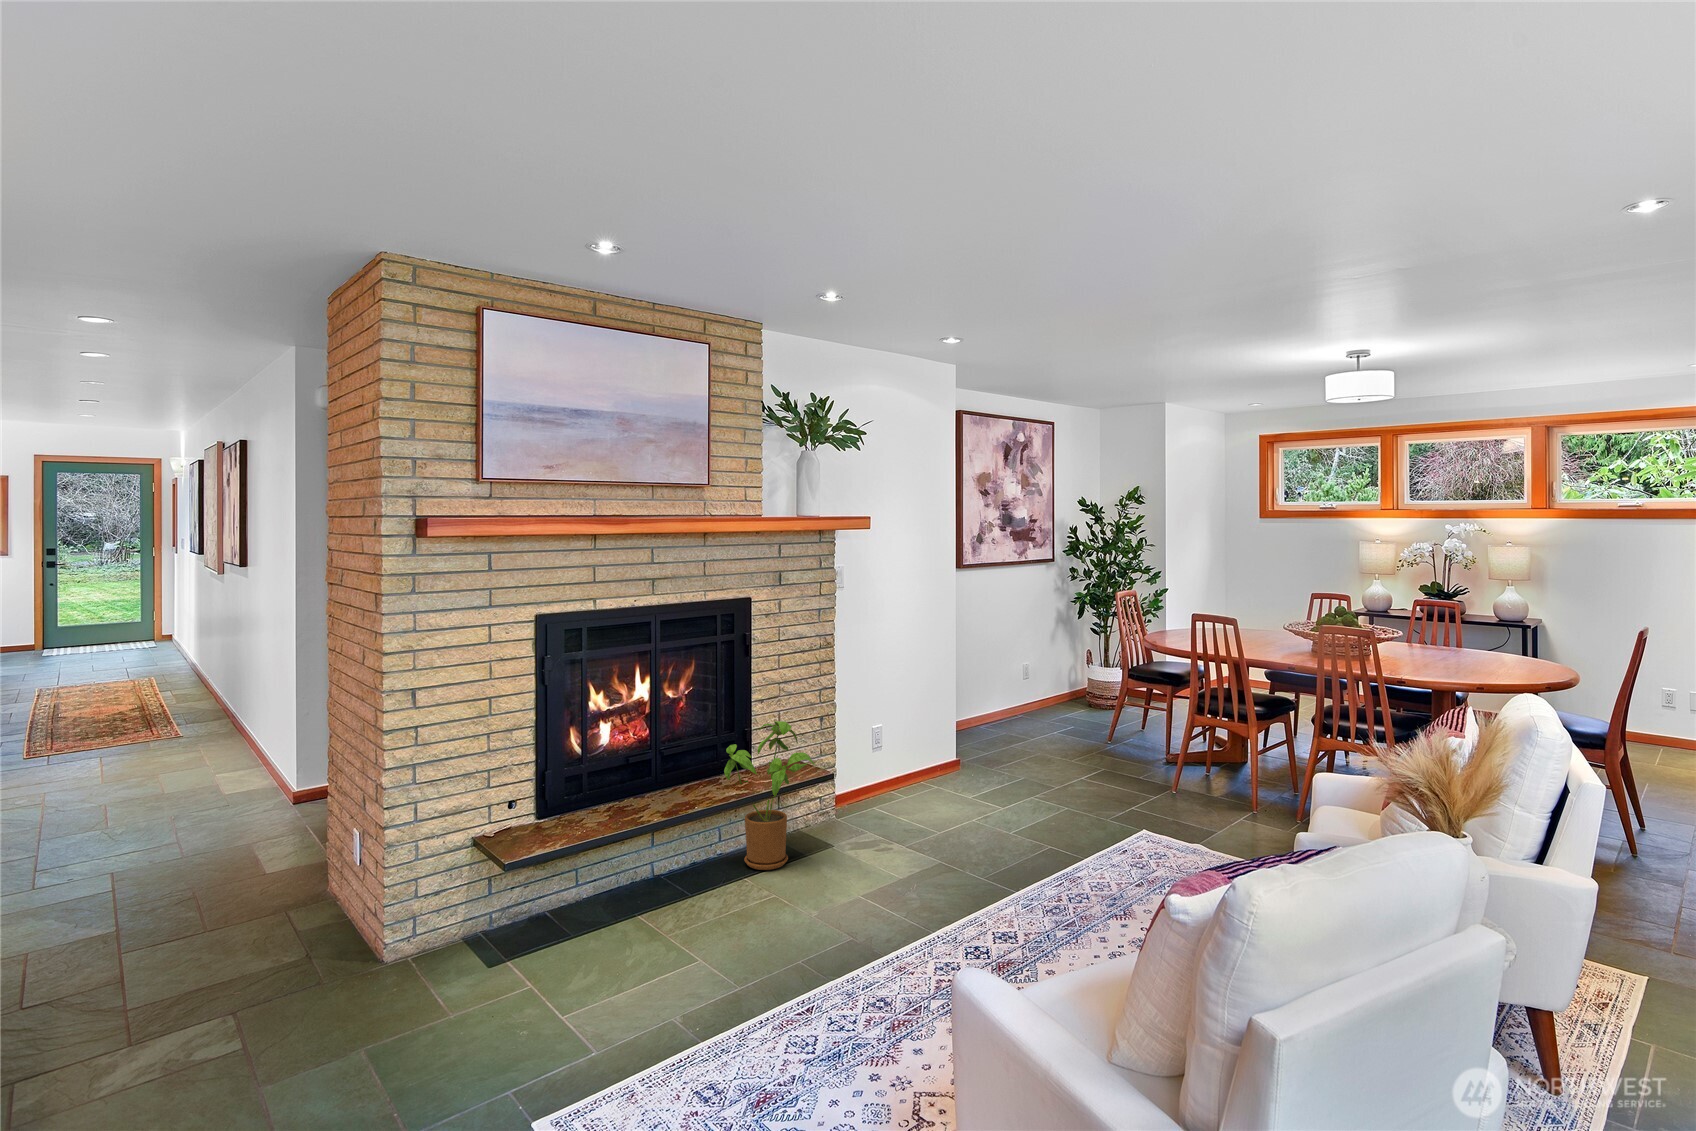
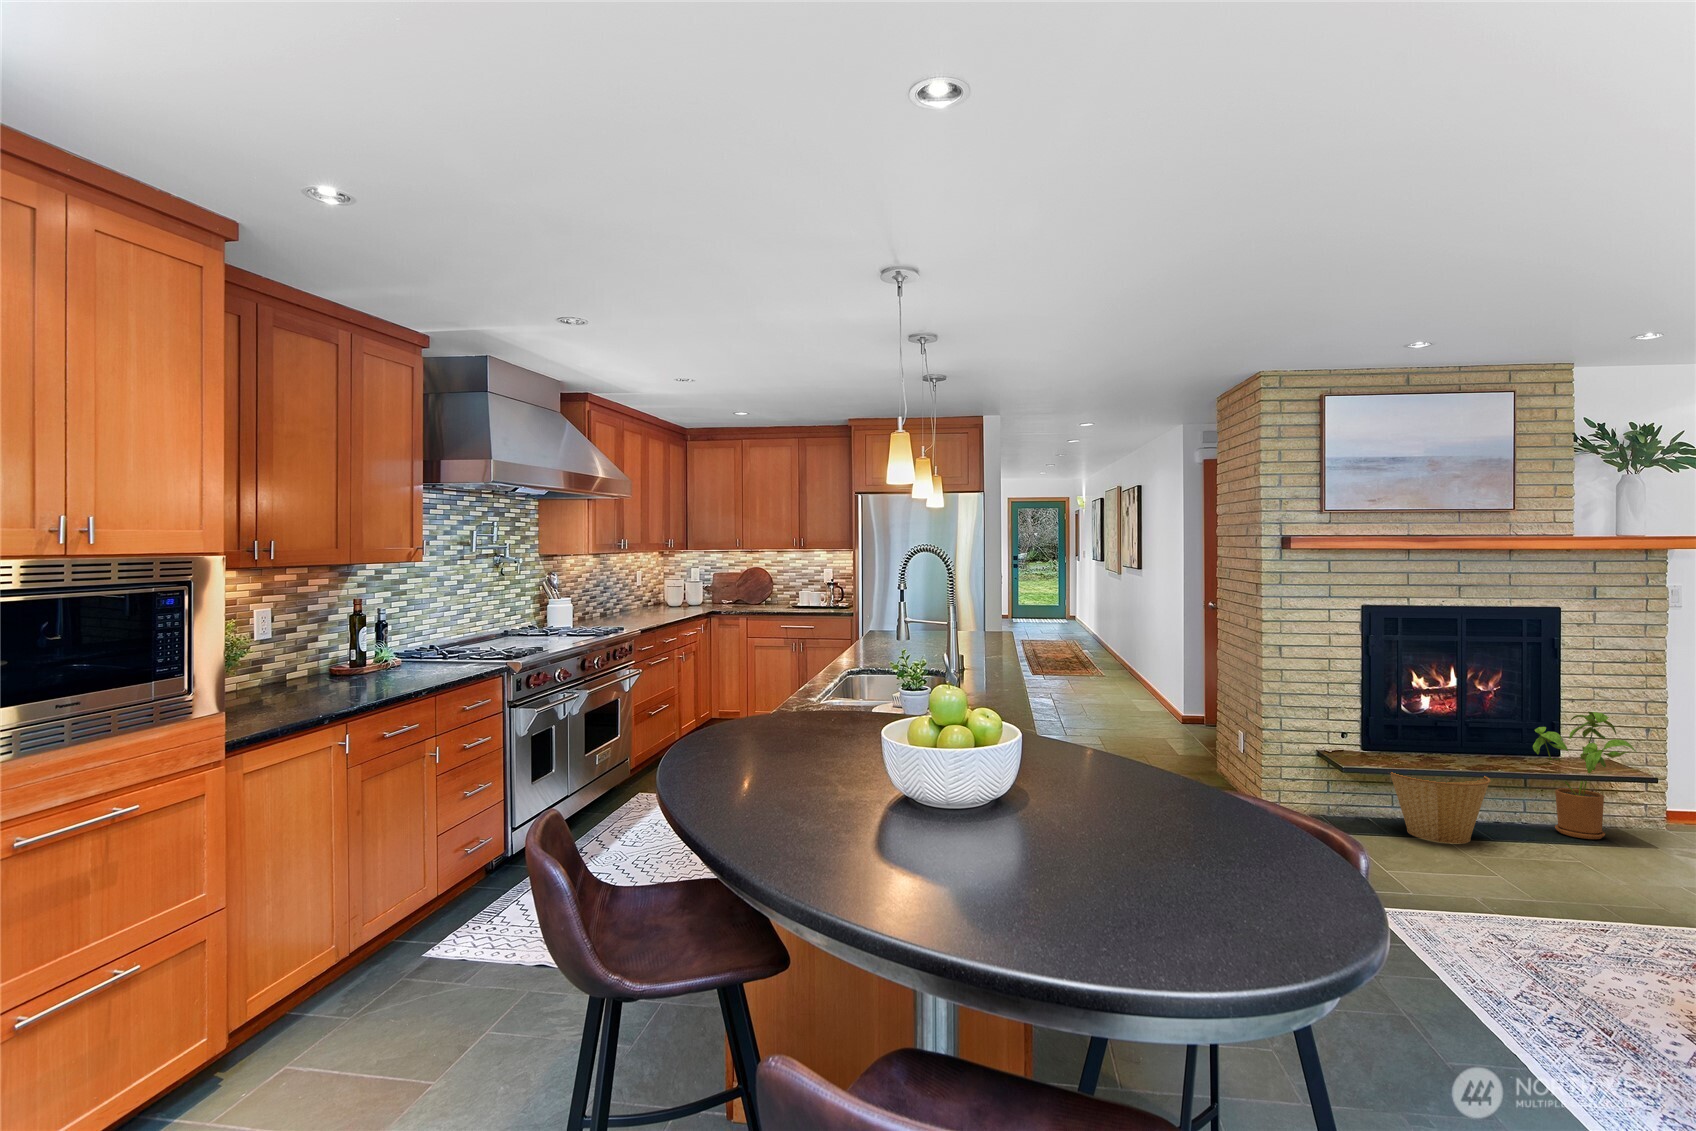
basket: none [564,819,681,931] -> present [1390,772,1491,843]

